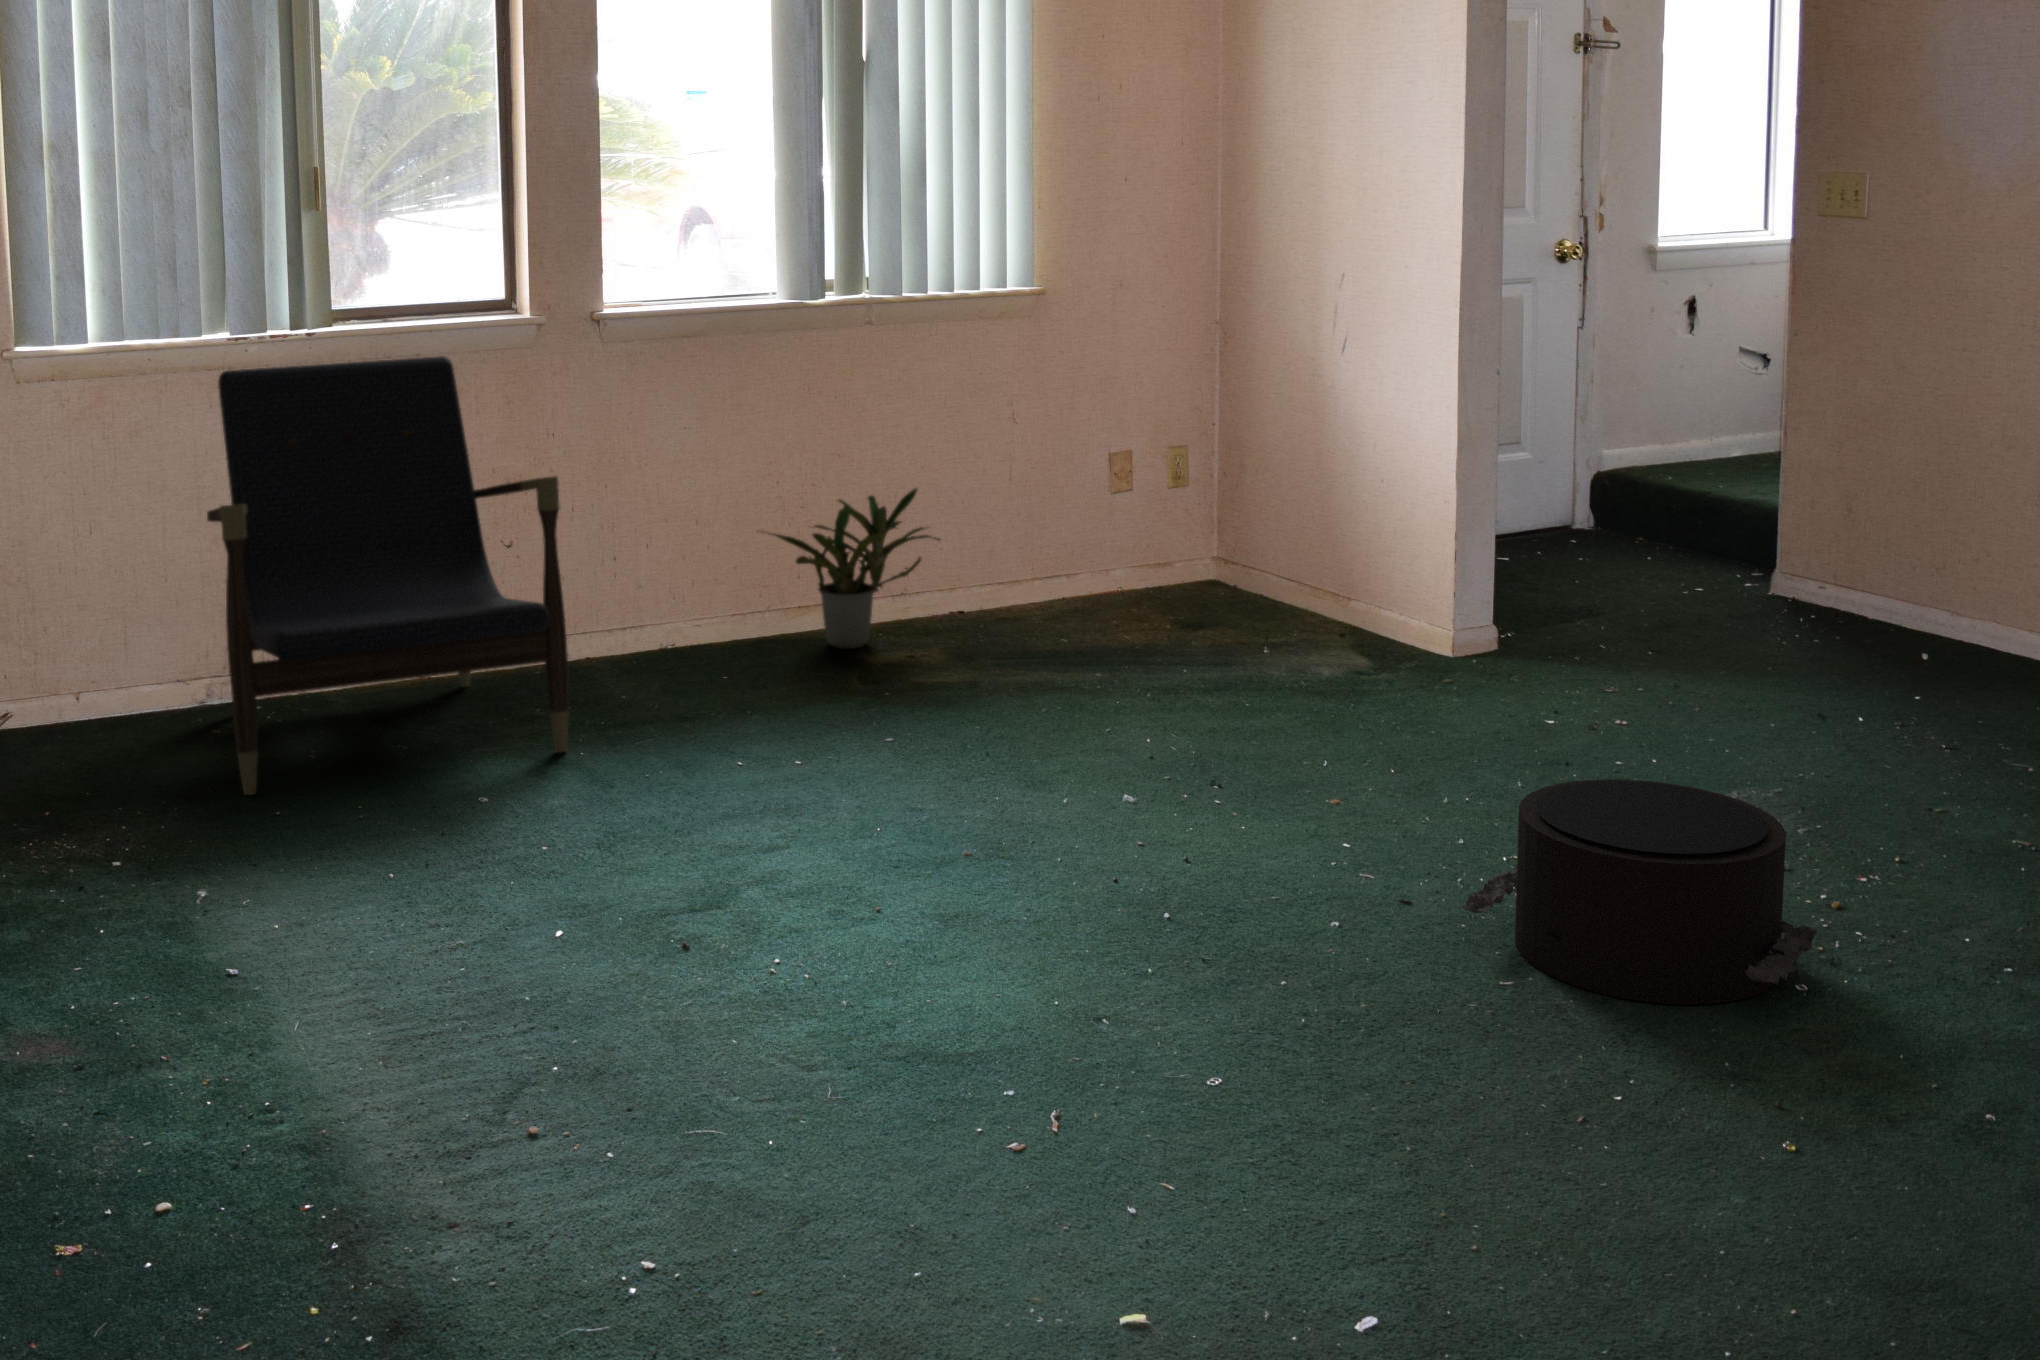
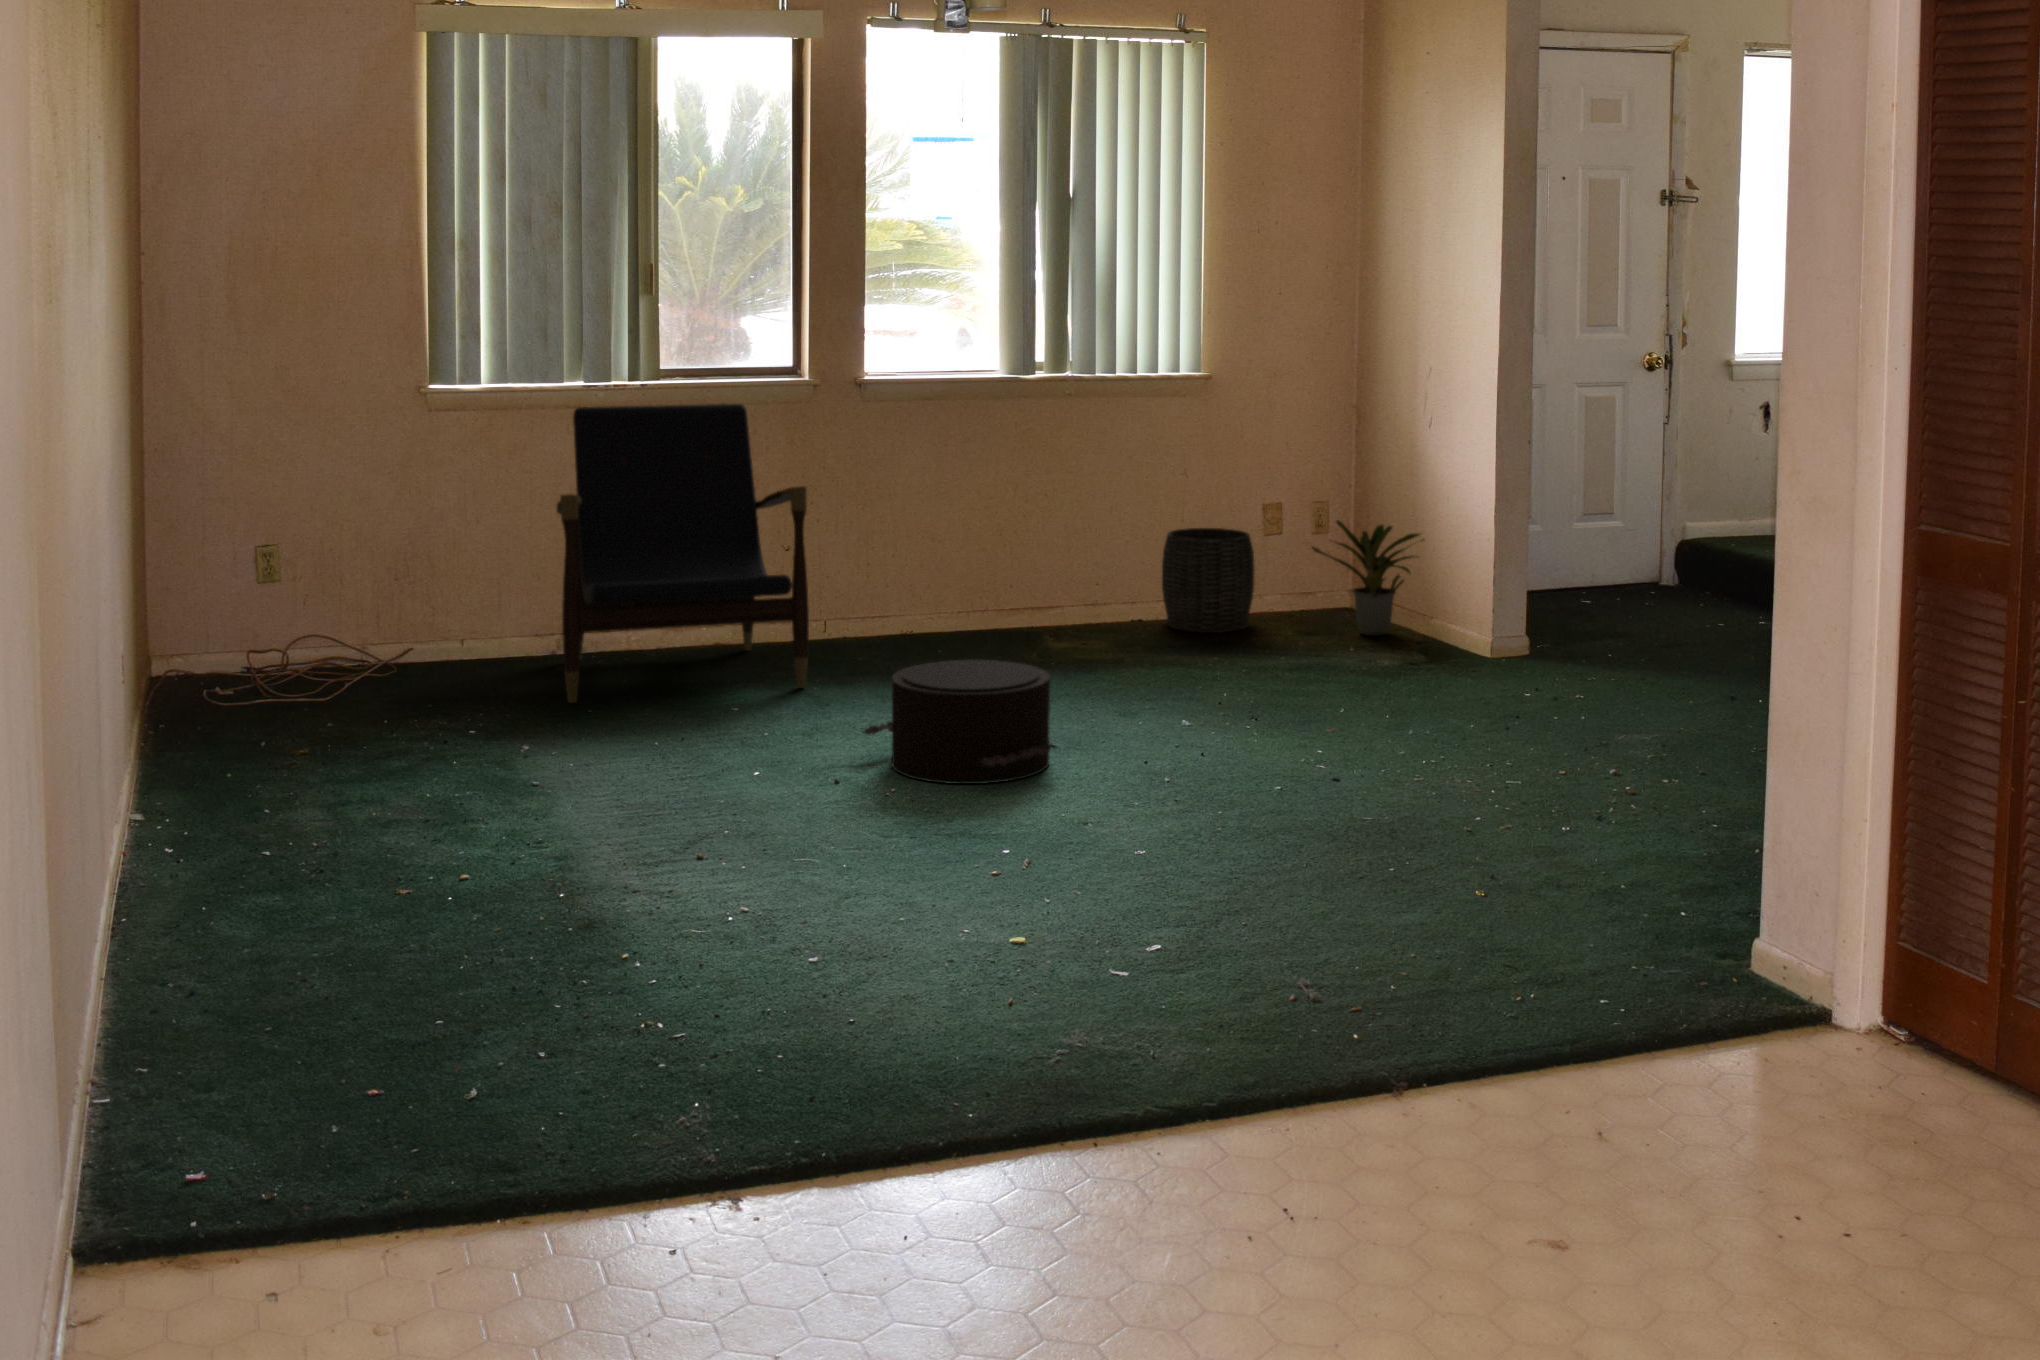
potted plant: present [756,488,940,649] -> present [1312,520,1419,636]
woven basket: none [993,491,1114,632] -> present [1162,528,1255,633]
pouf: present [1462,779,1817,1005] -> present [863,660,1056,784]

